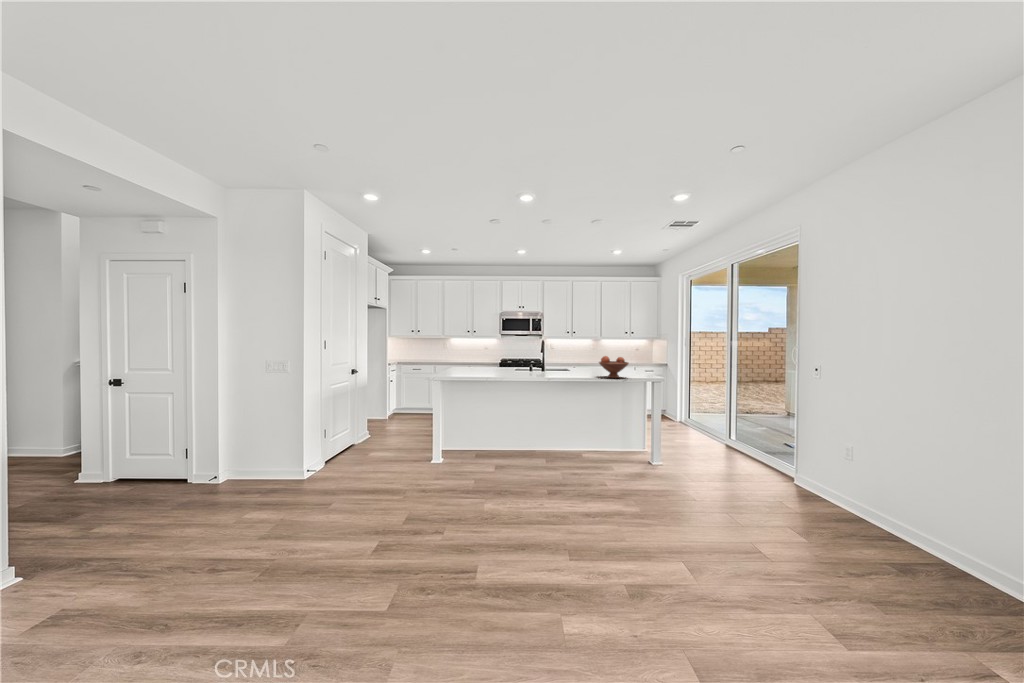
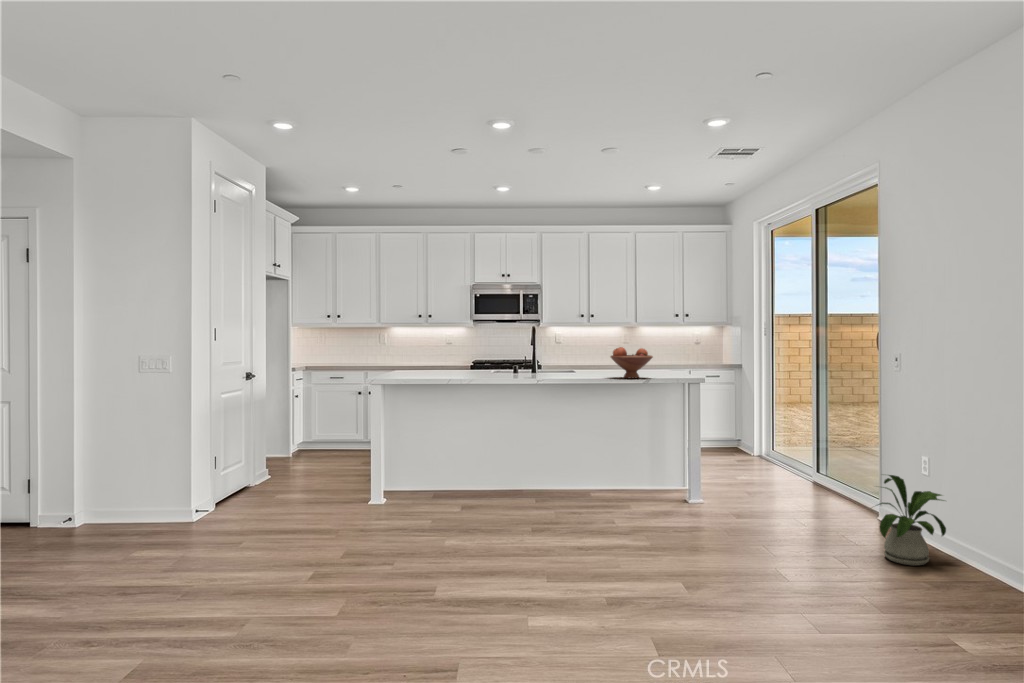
house plant: none [821,467,897,544] -> present [878,475,946,565]

